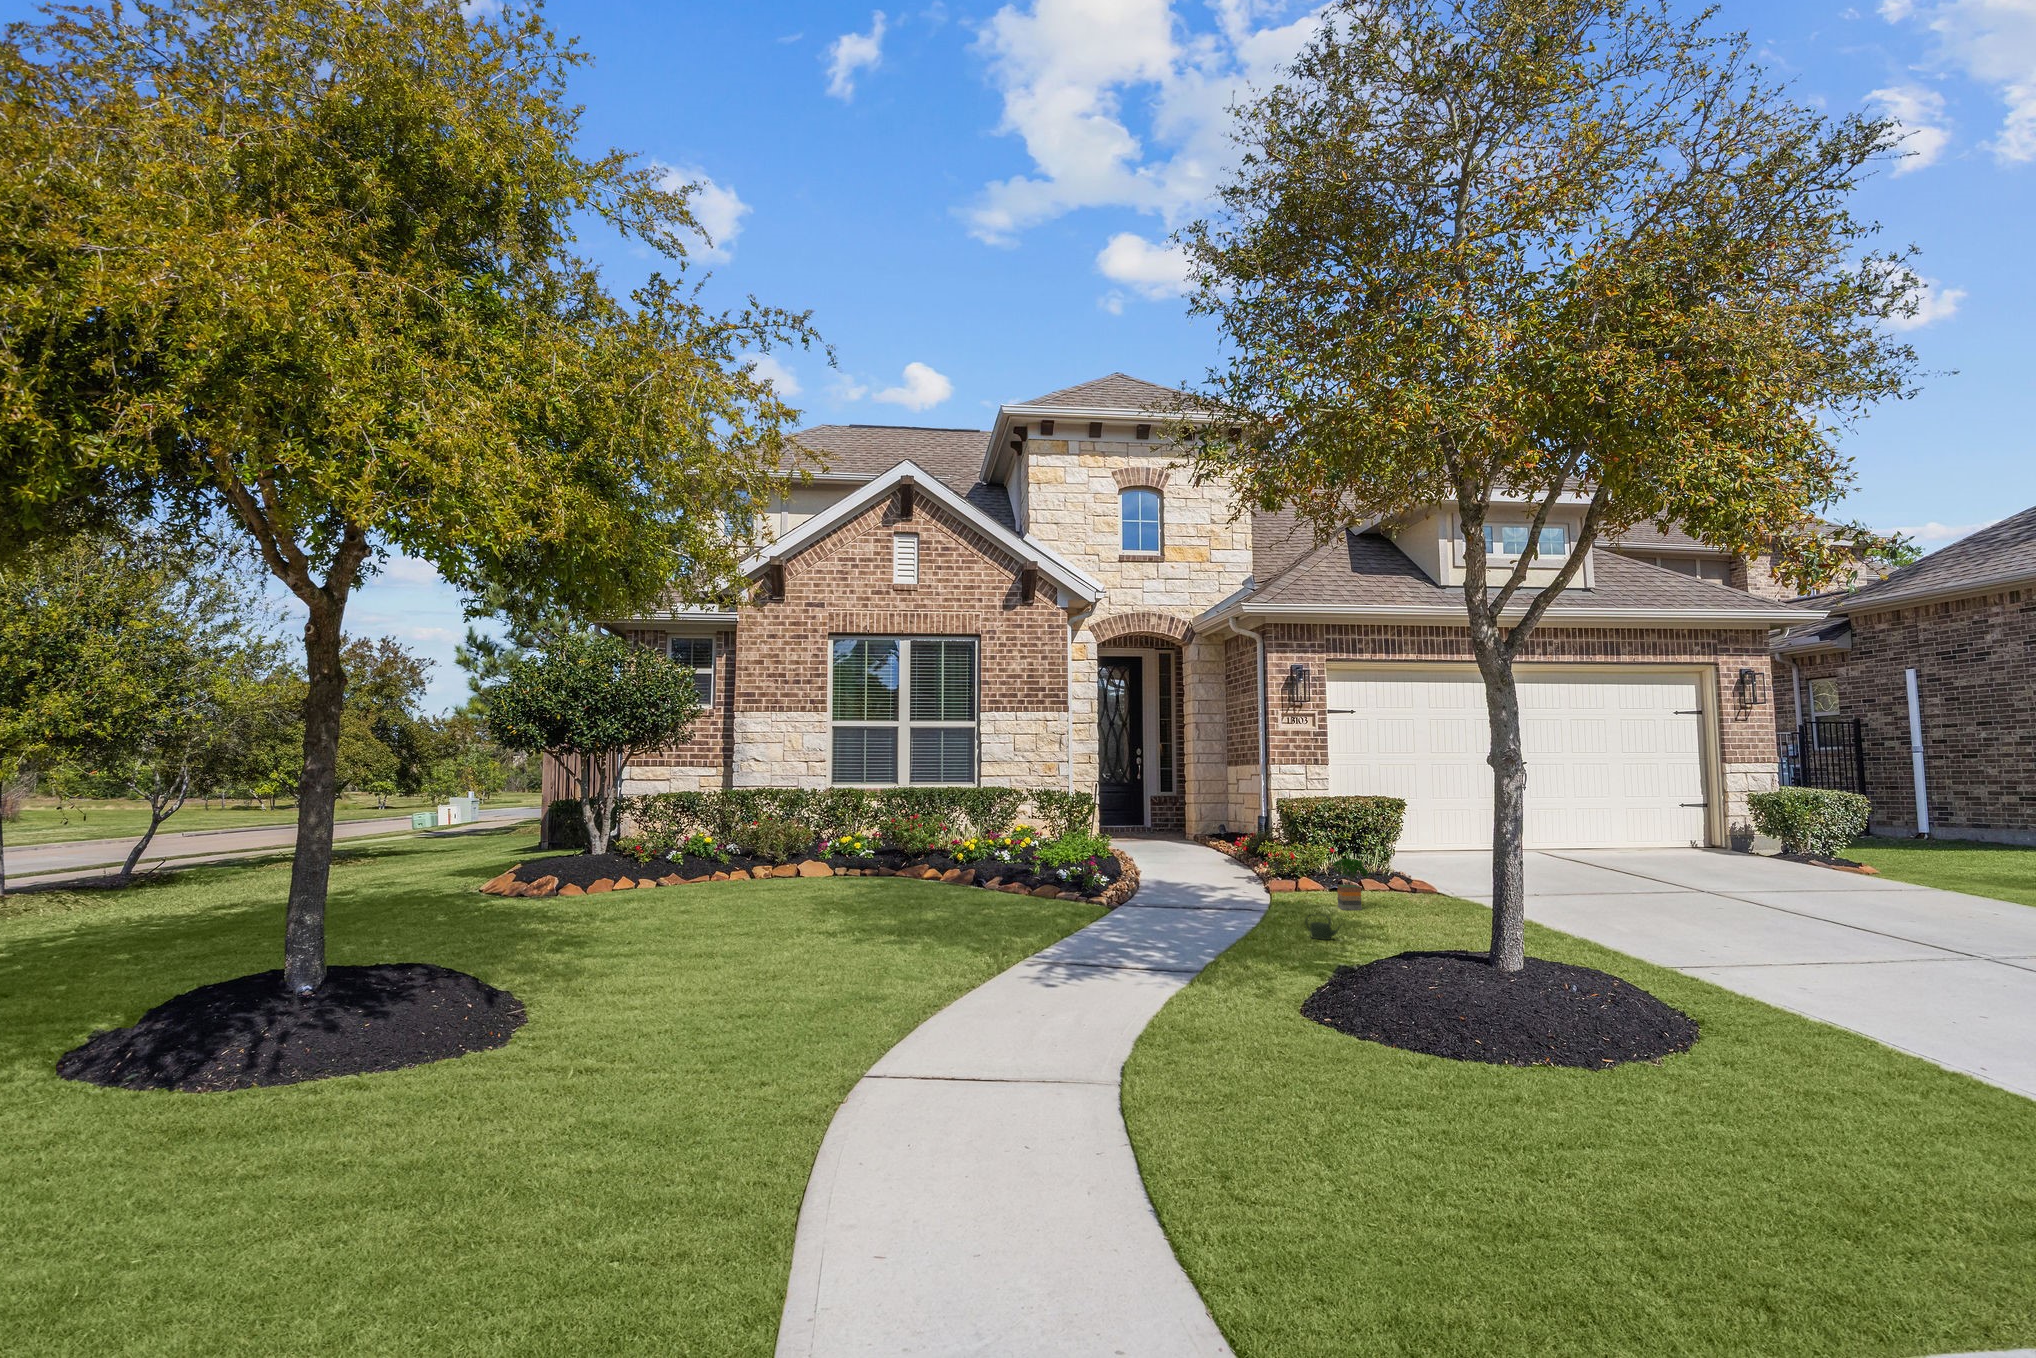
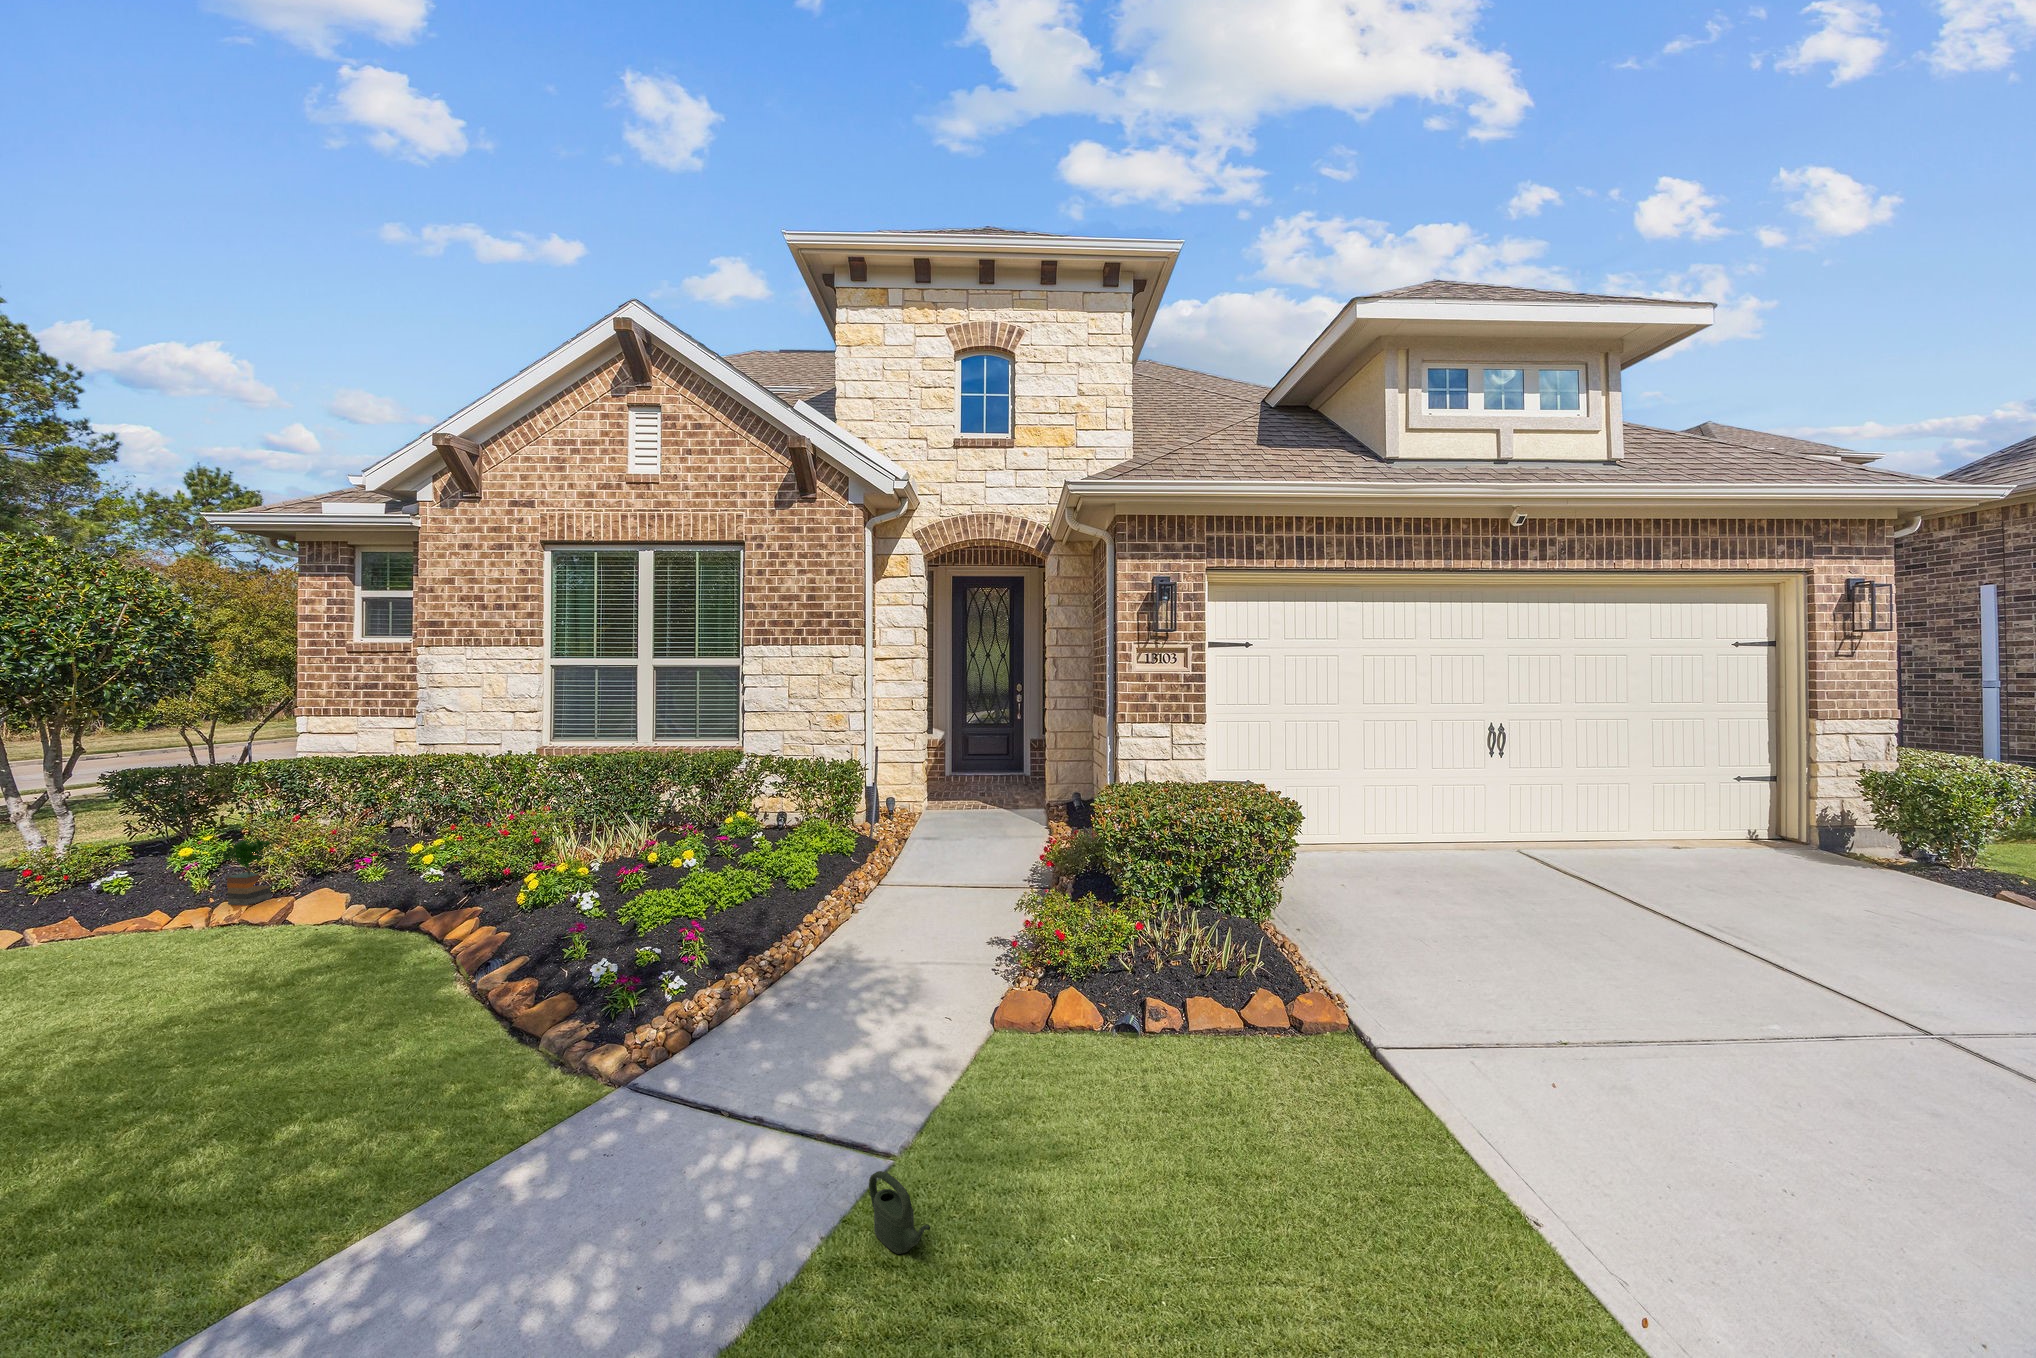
potted tree: present [1333,858,1368,910] -> present [223,840,272,905]

